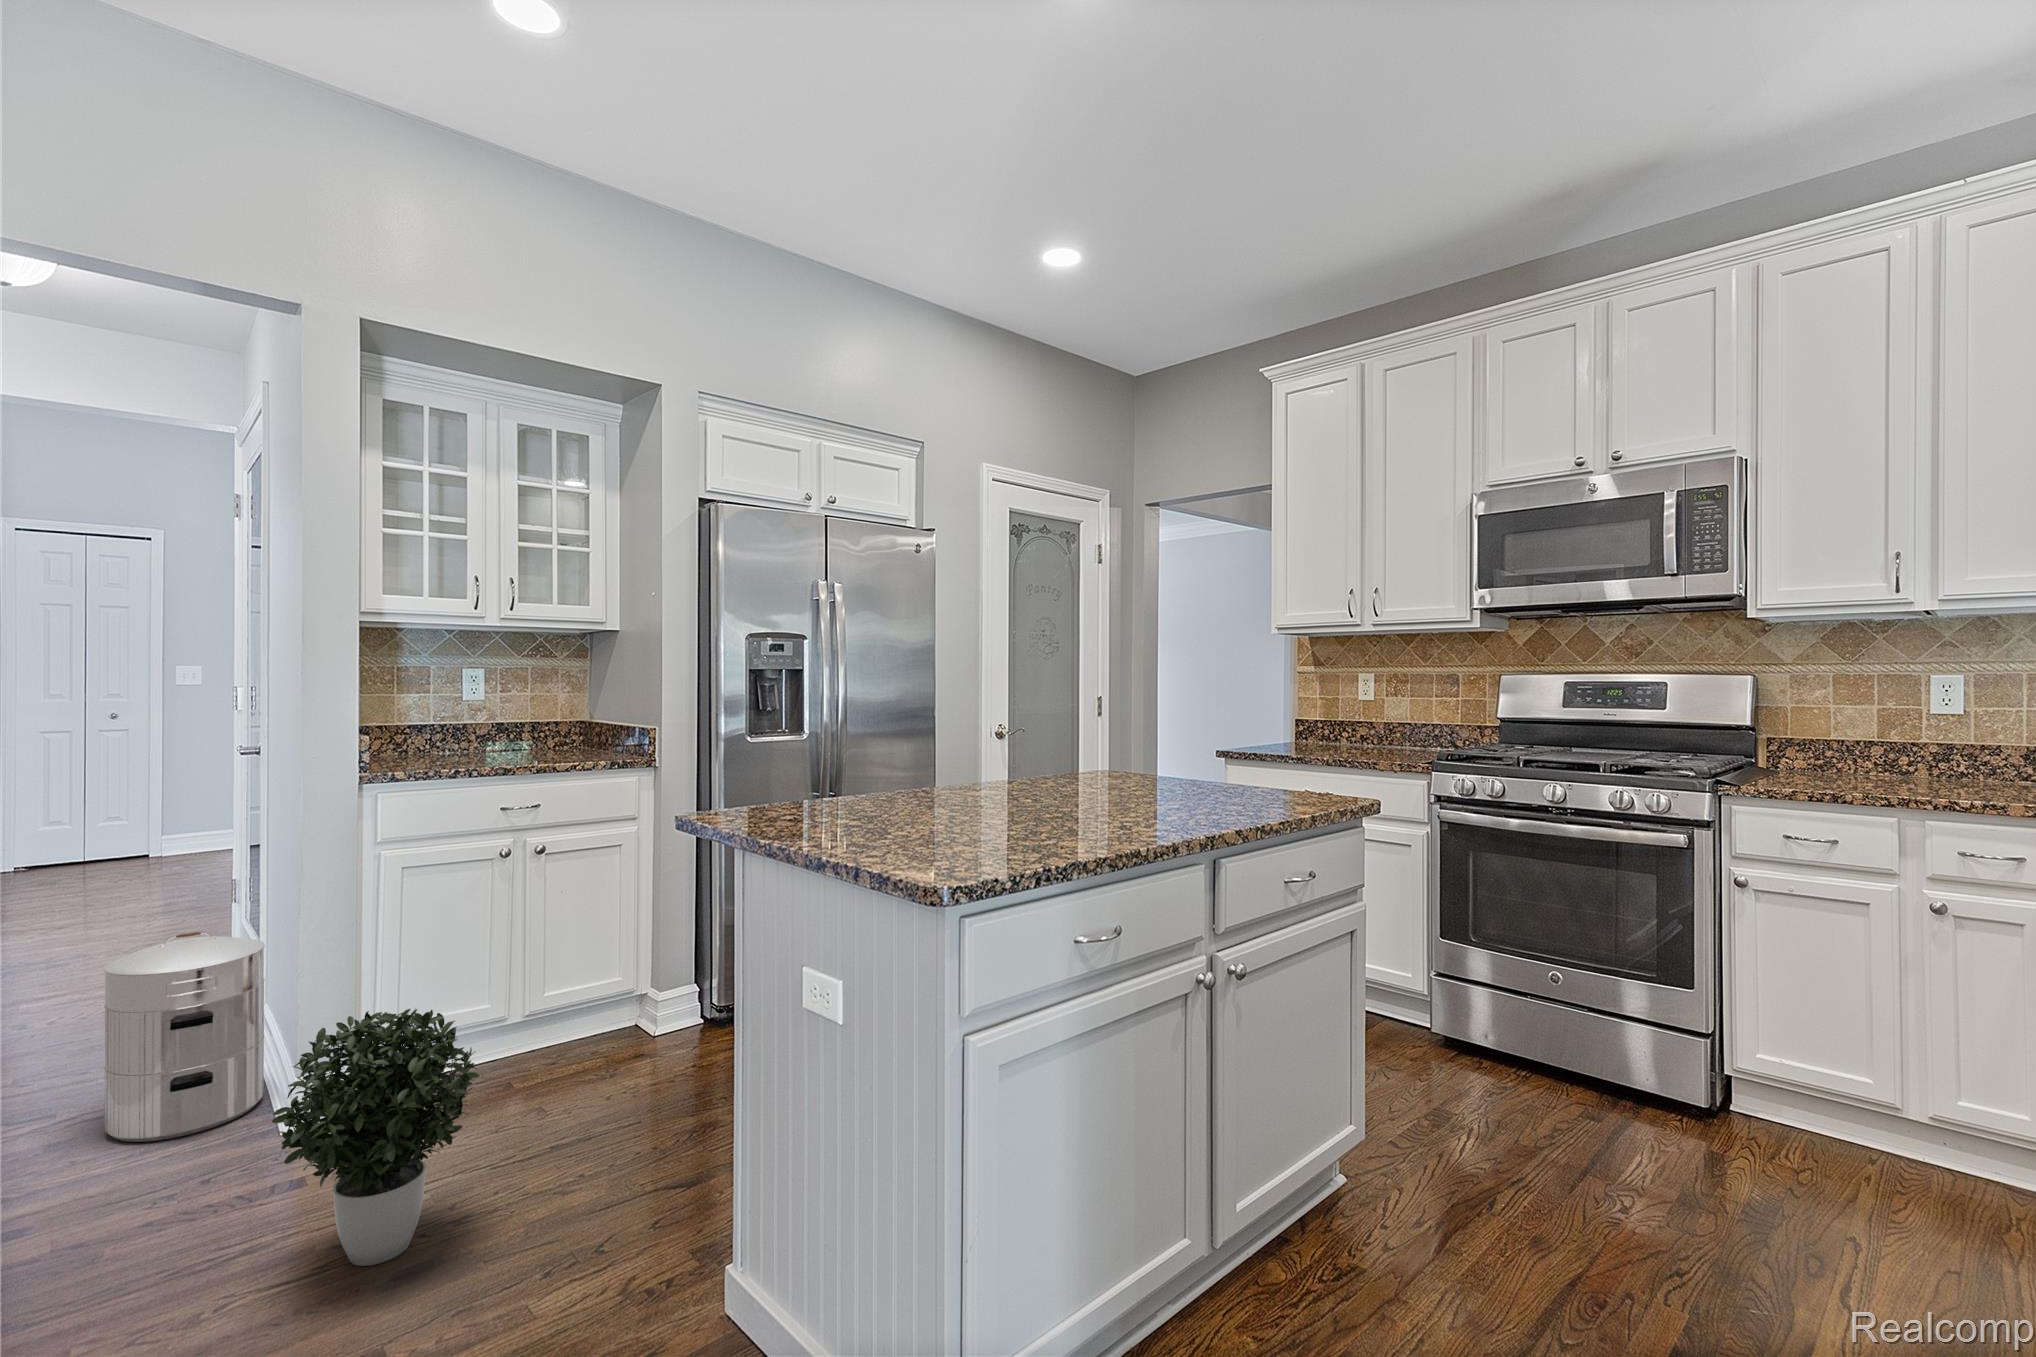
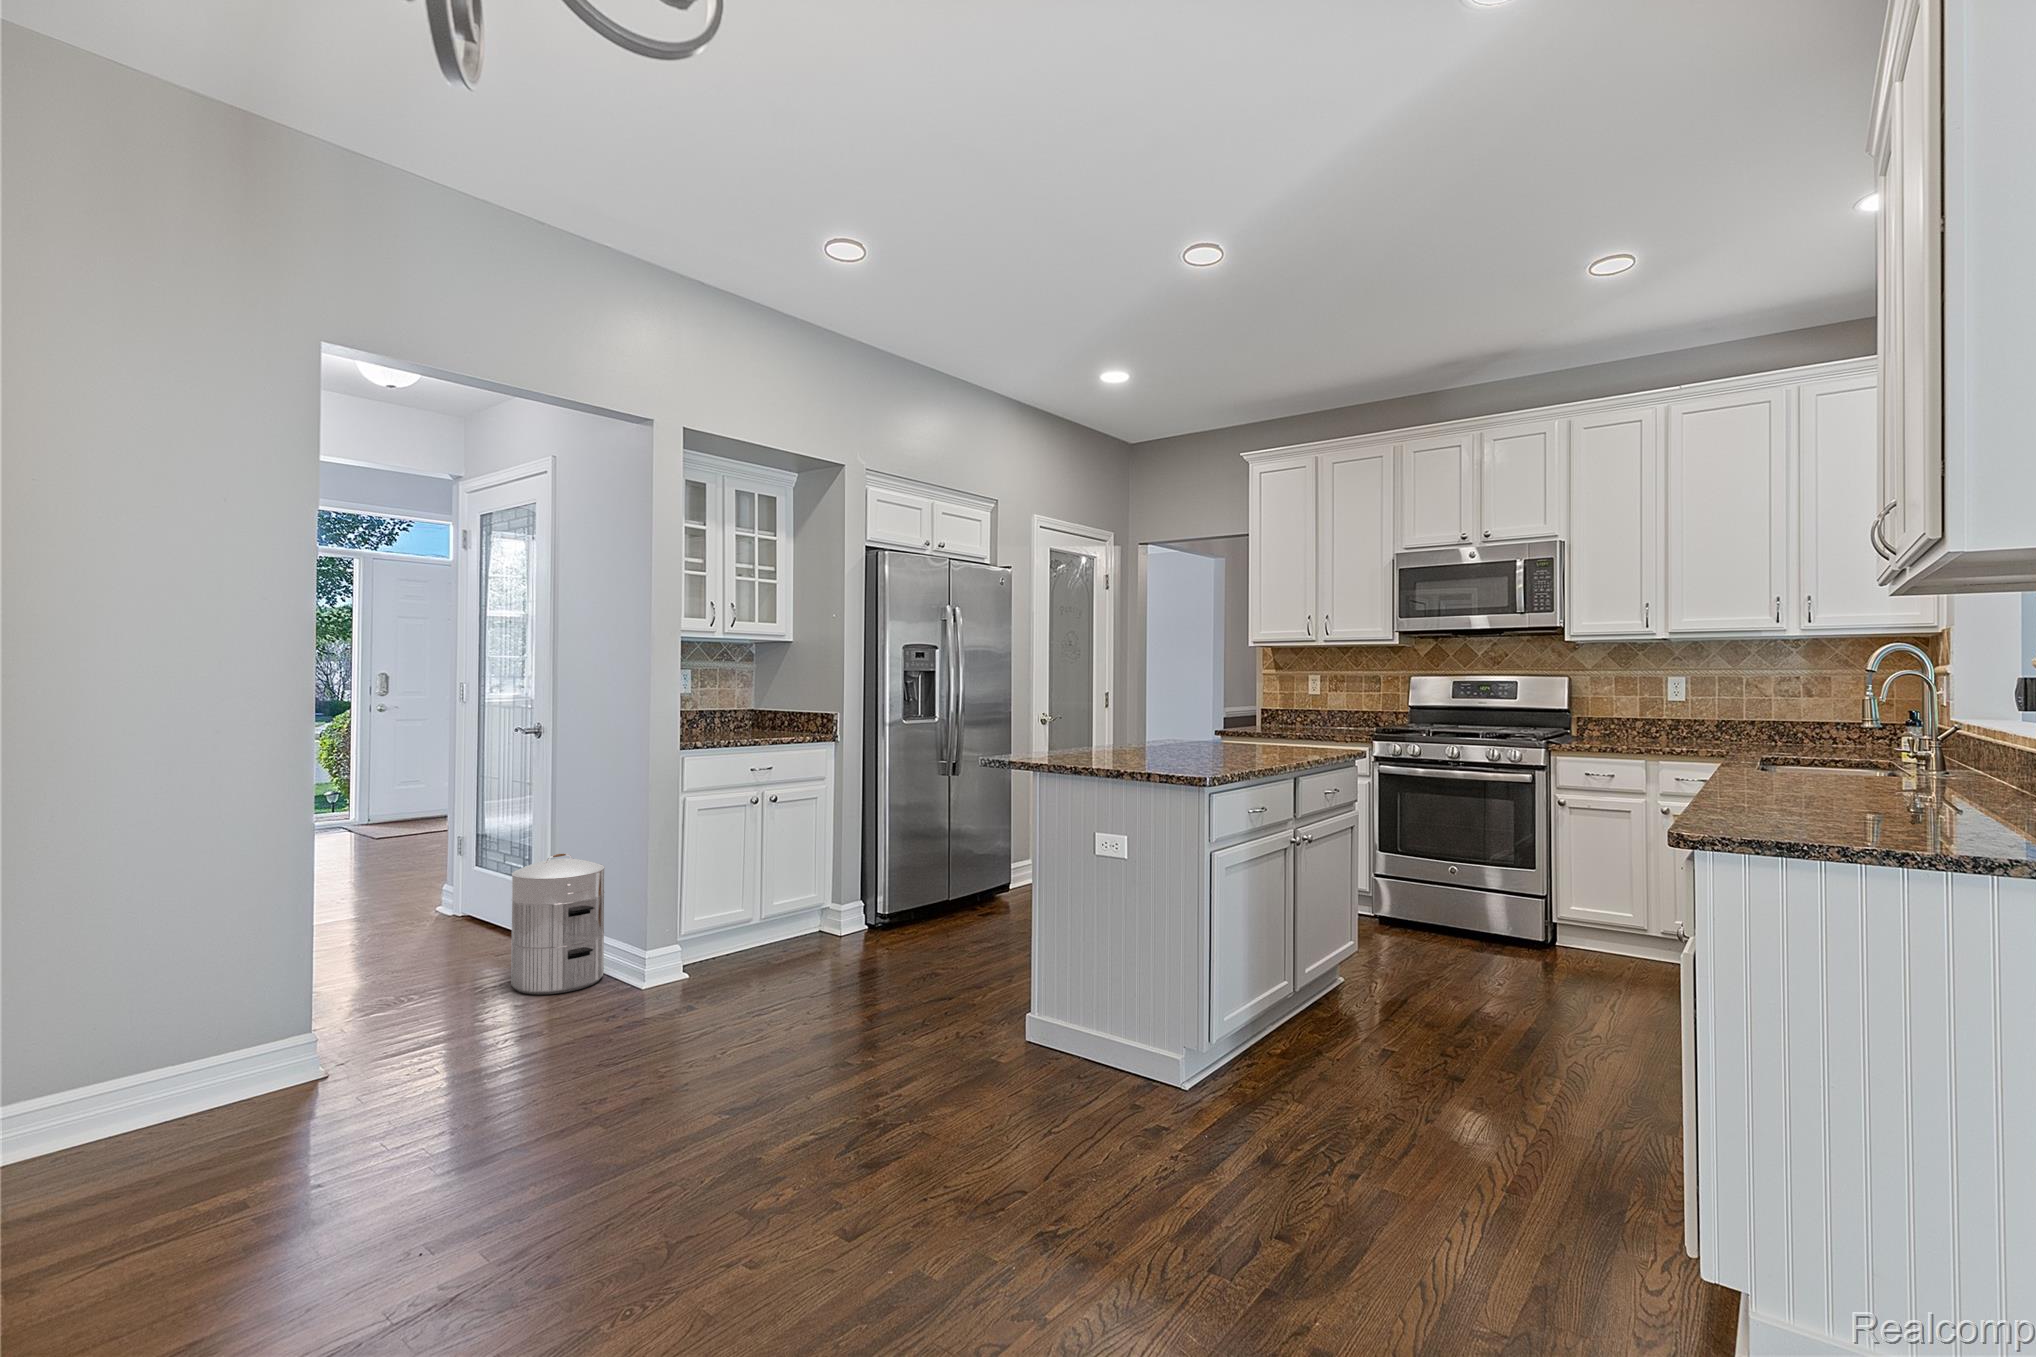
potted plant: present [272,1009,480,1266] -> none [736,880,841,1033]

